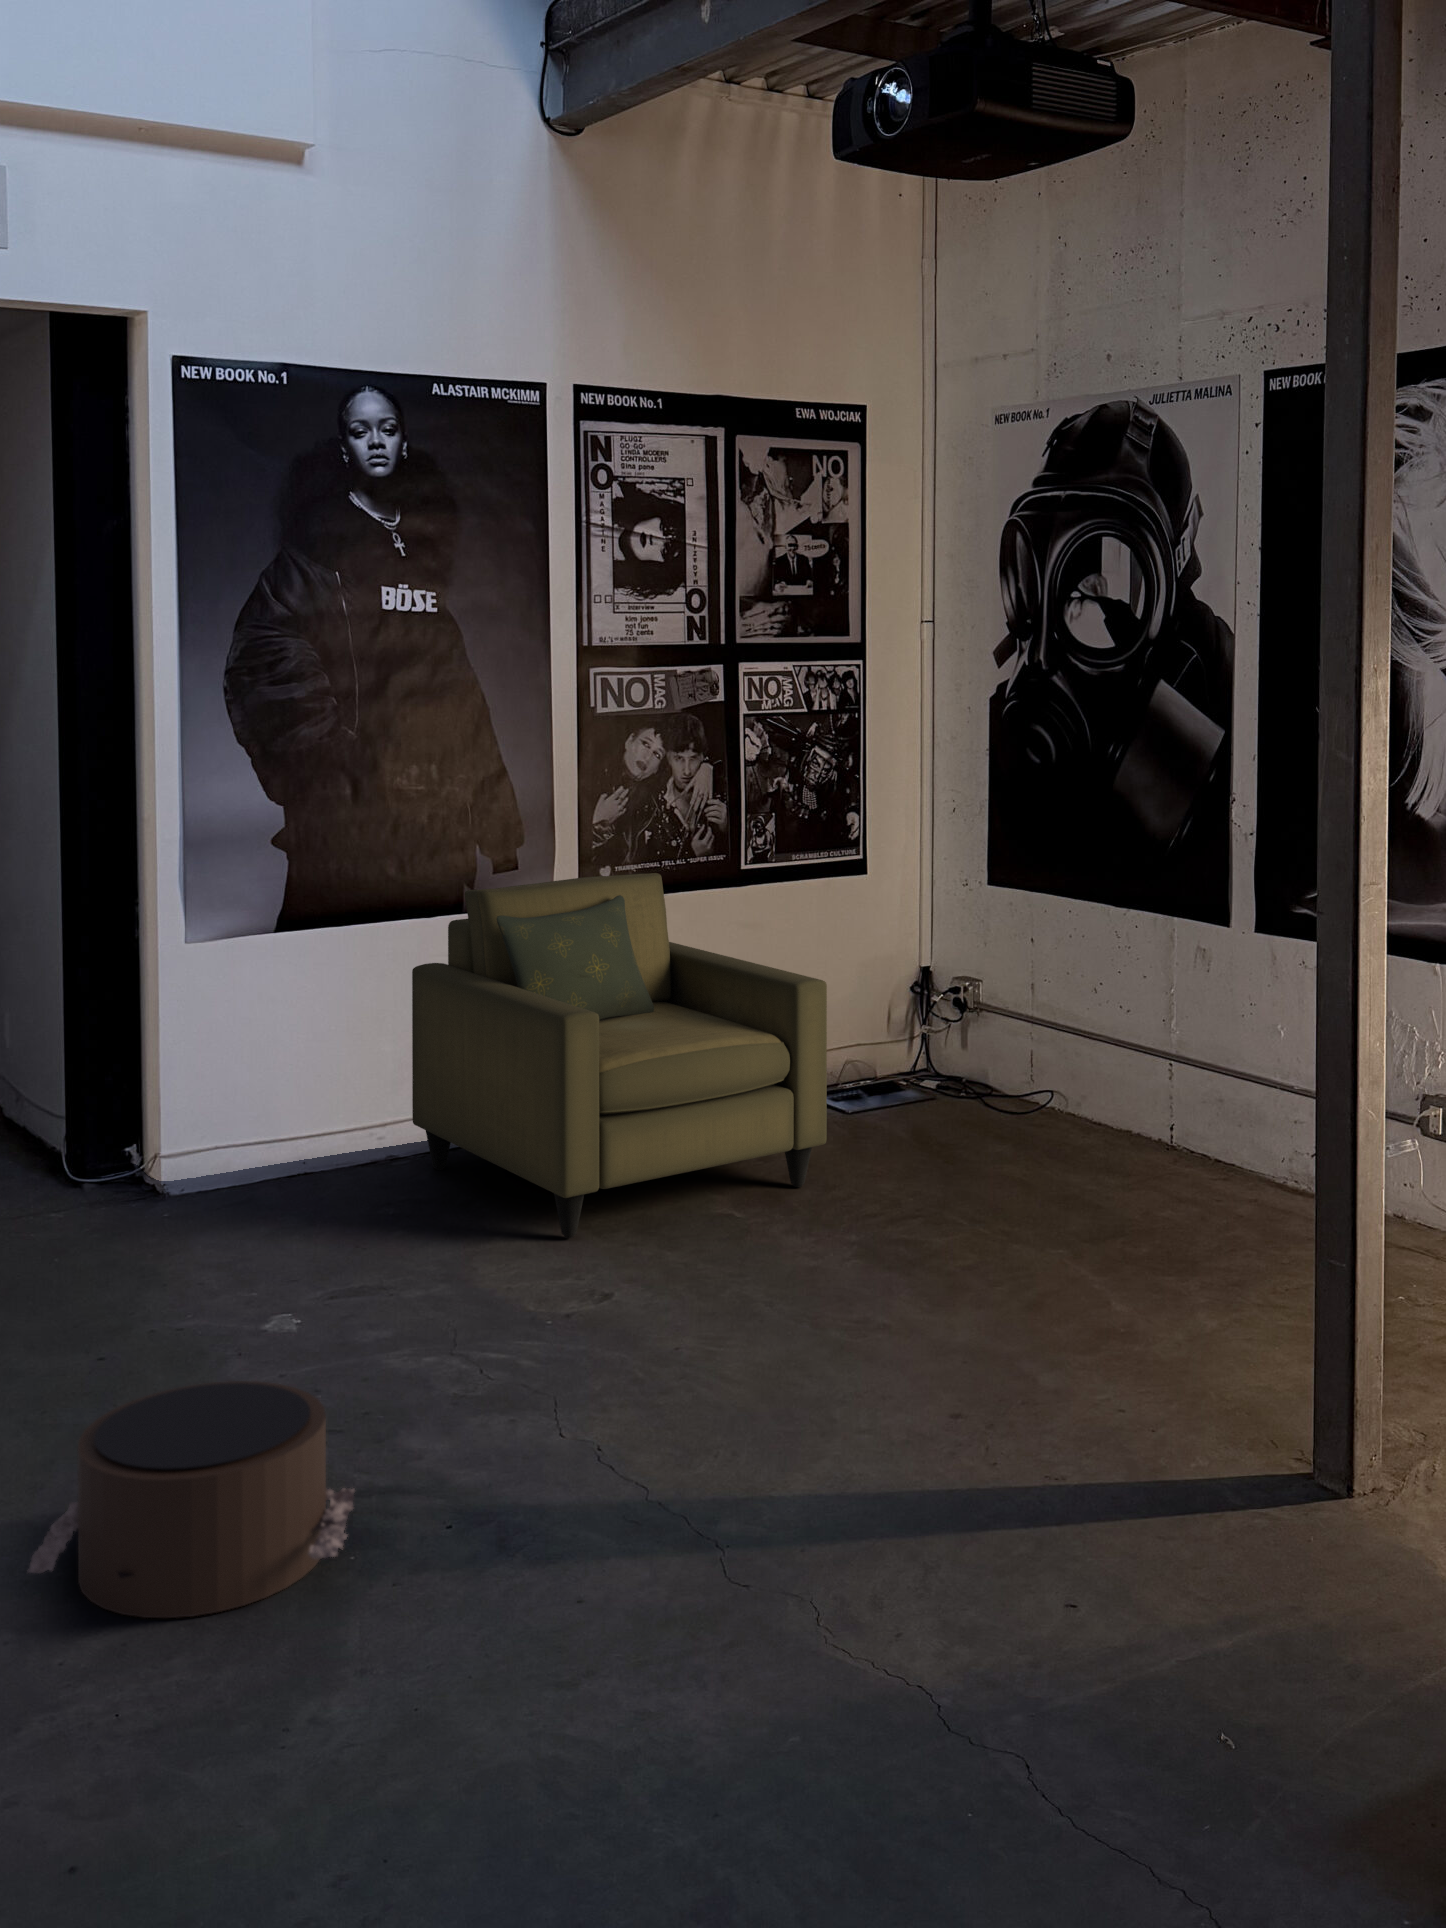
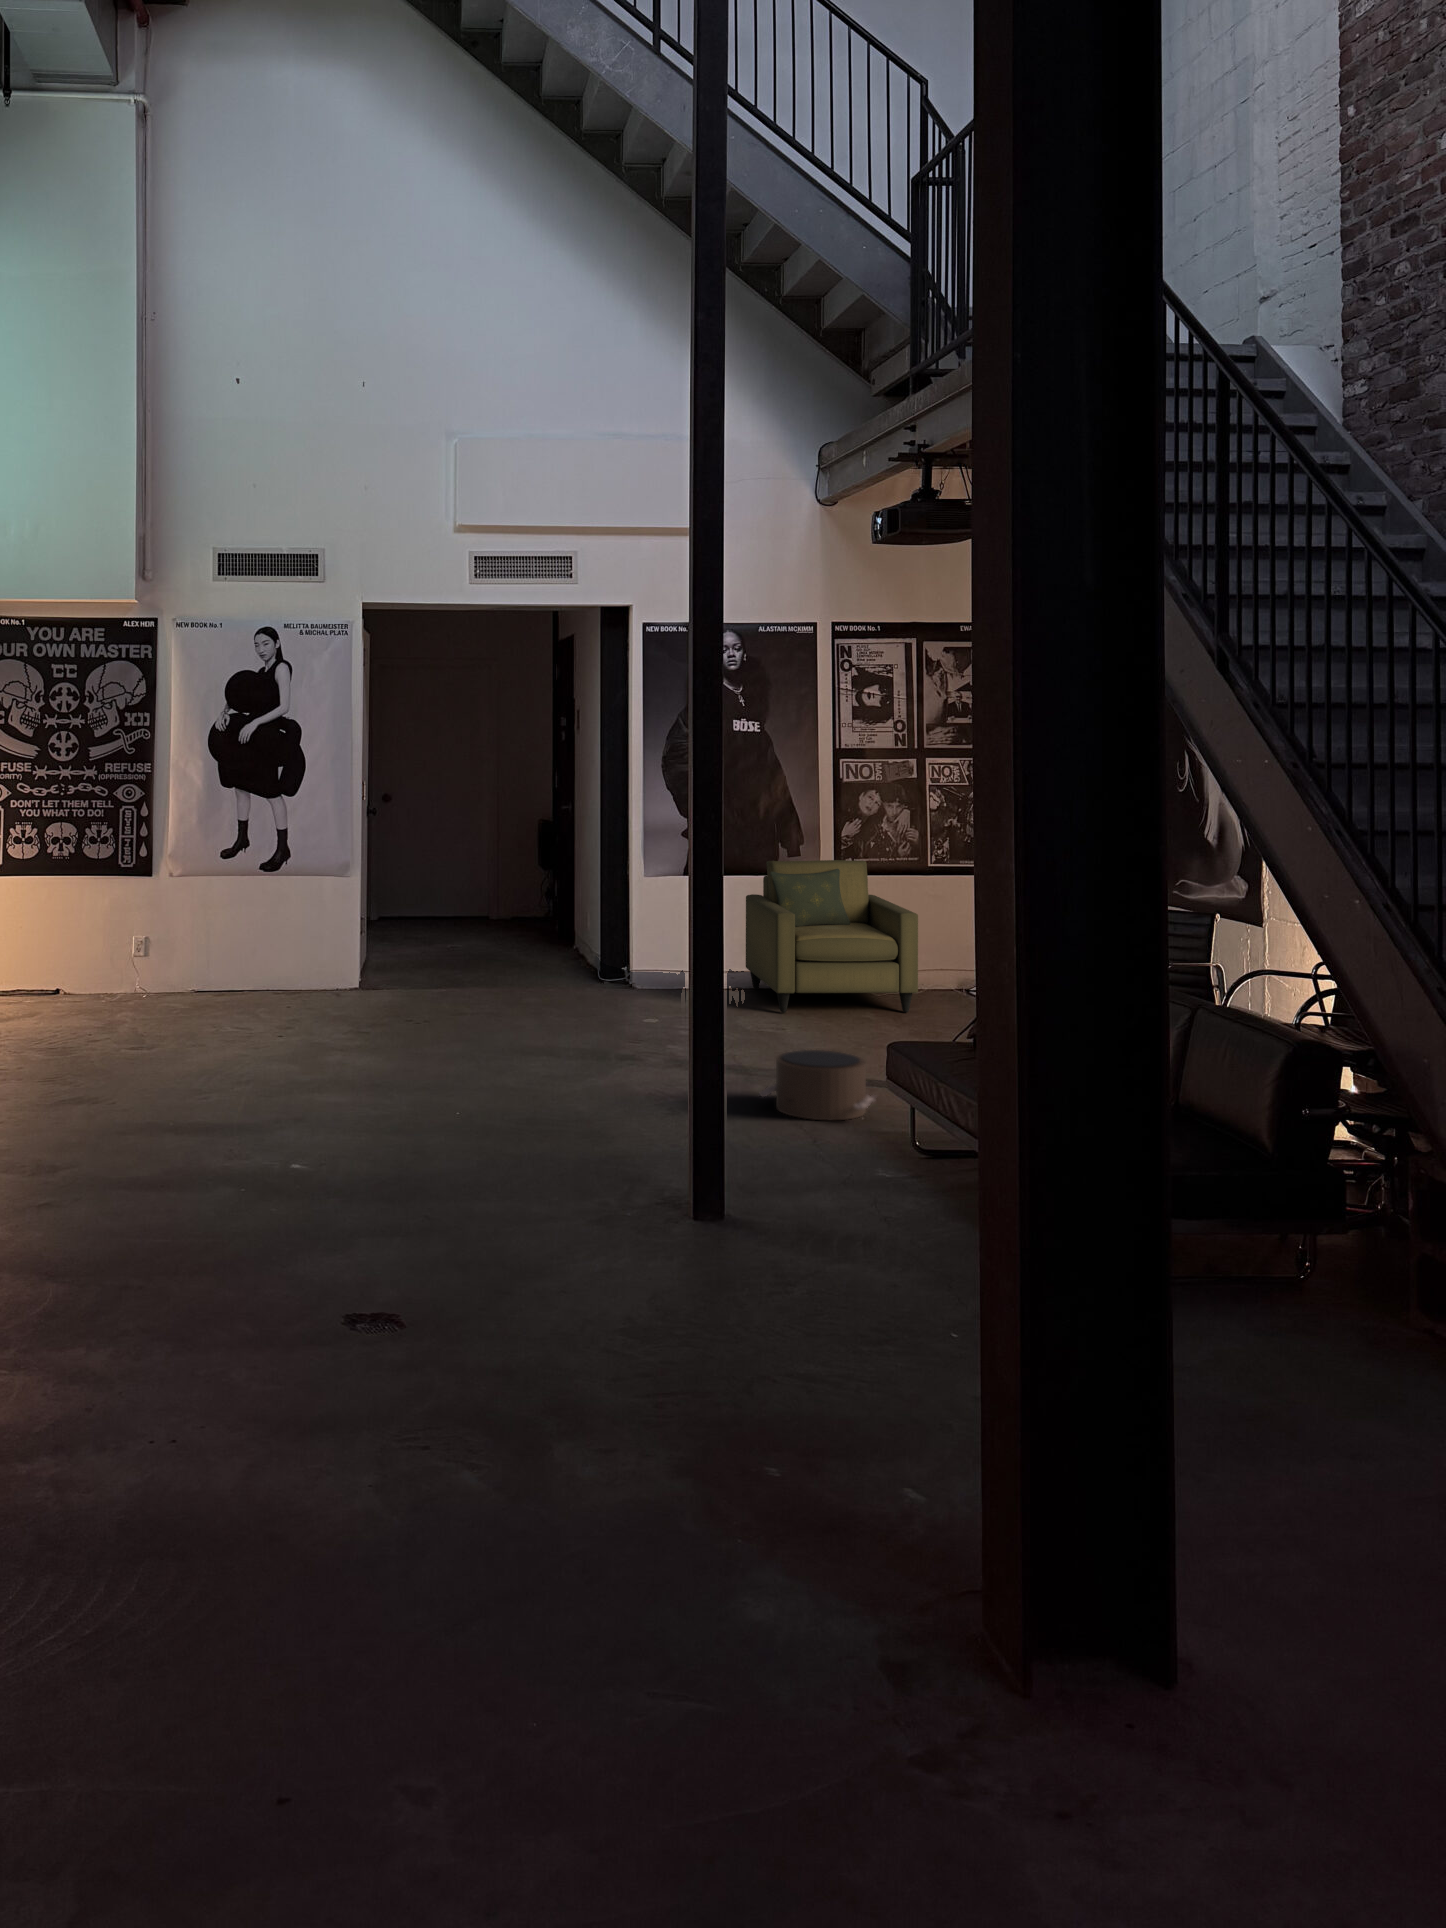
pouf: present [28,1381,354,1618] -> present [758,1050,876,1120]

